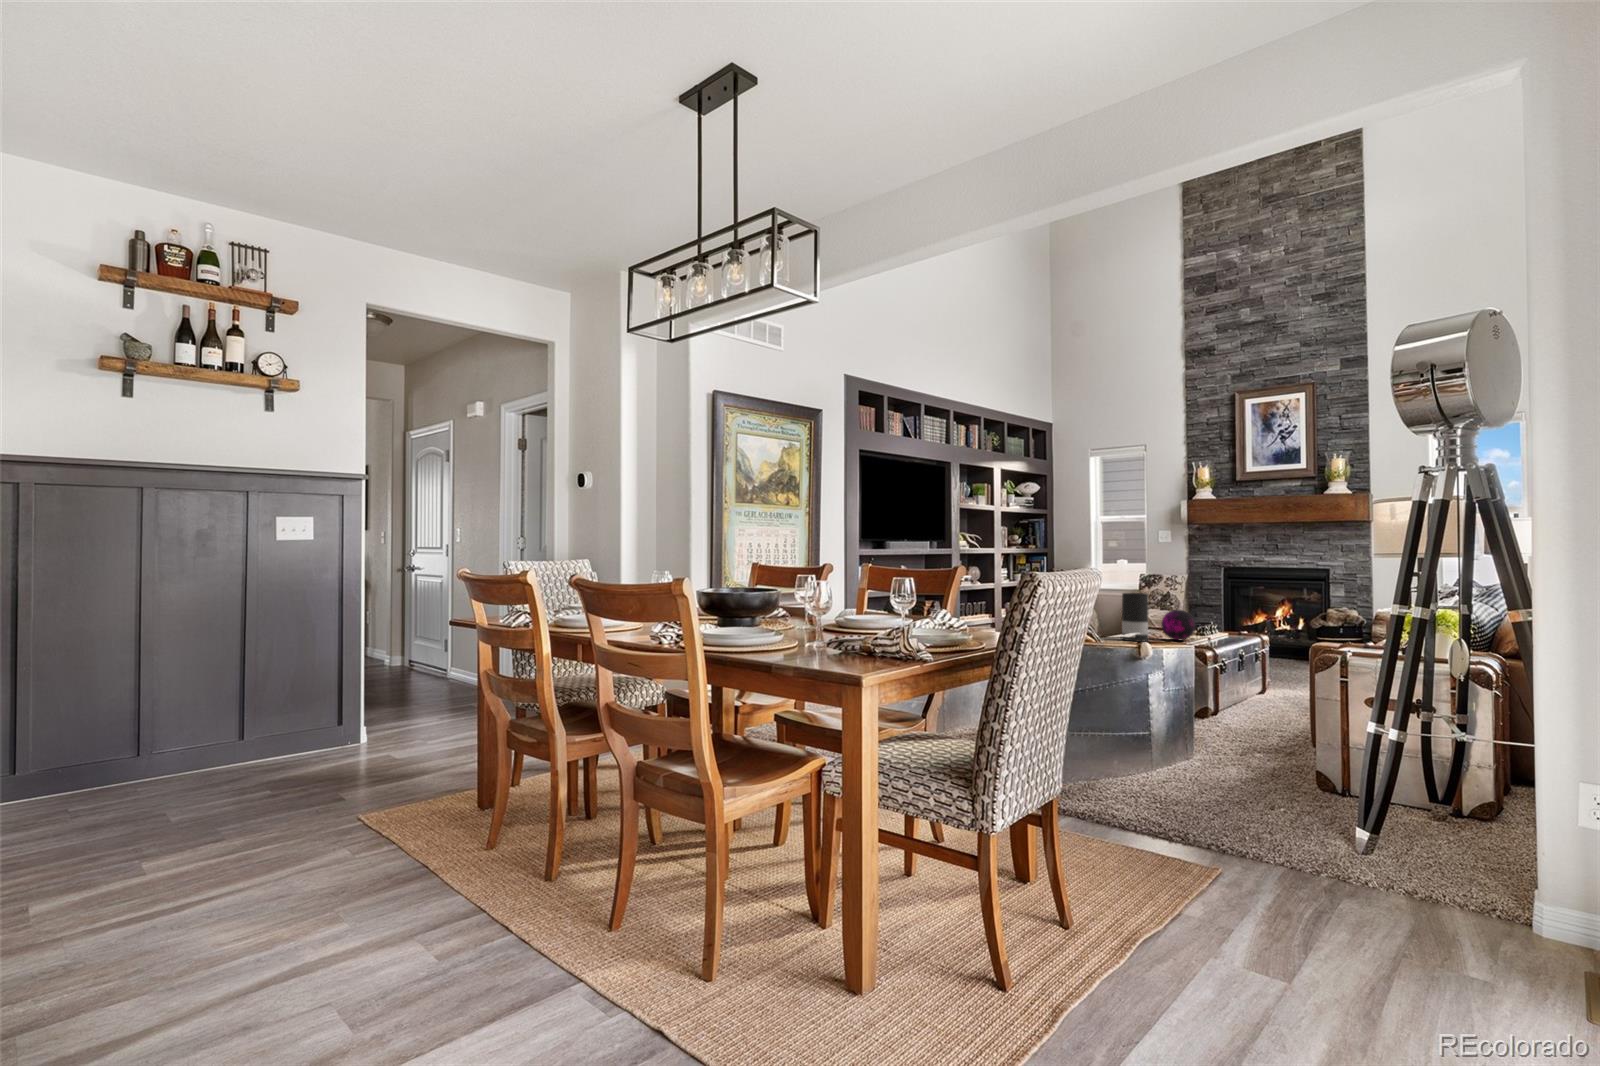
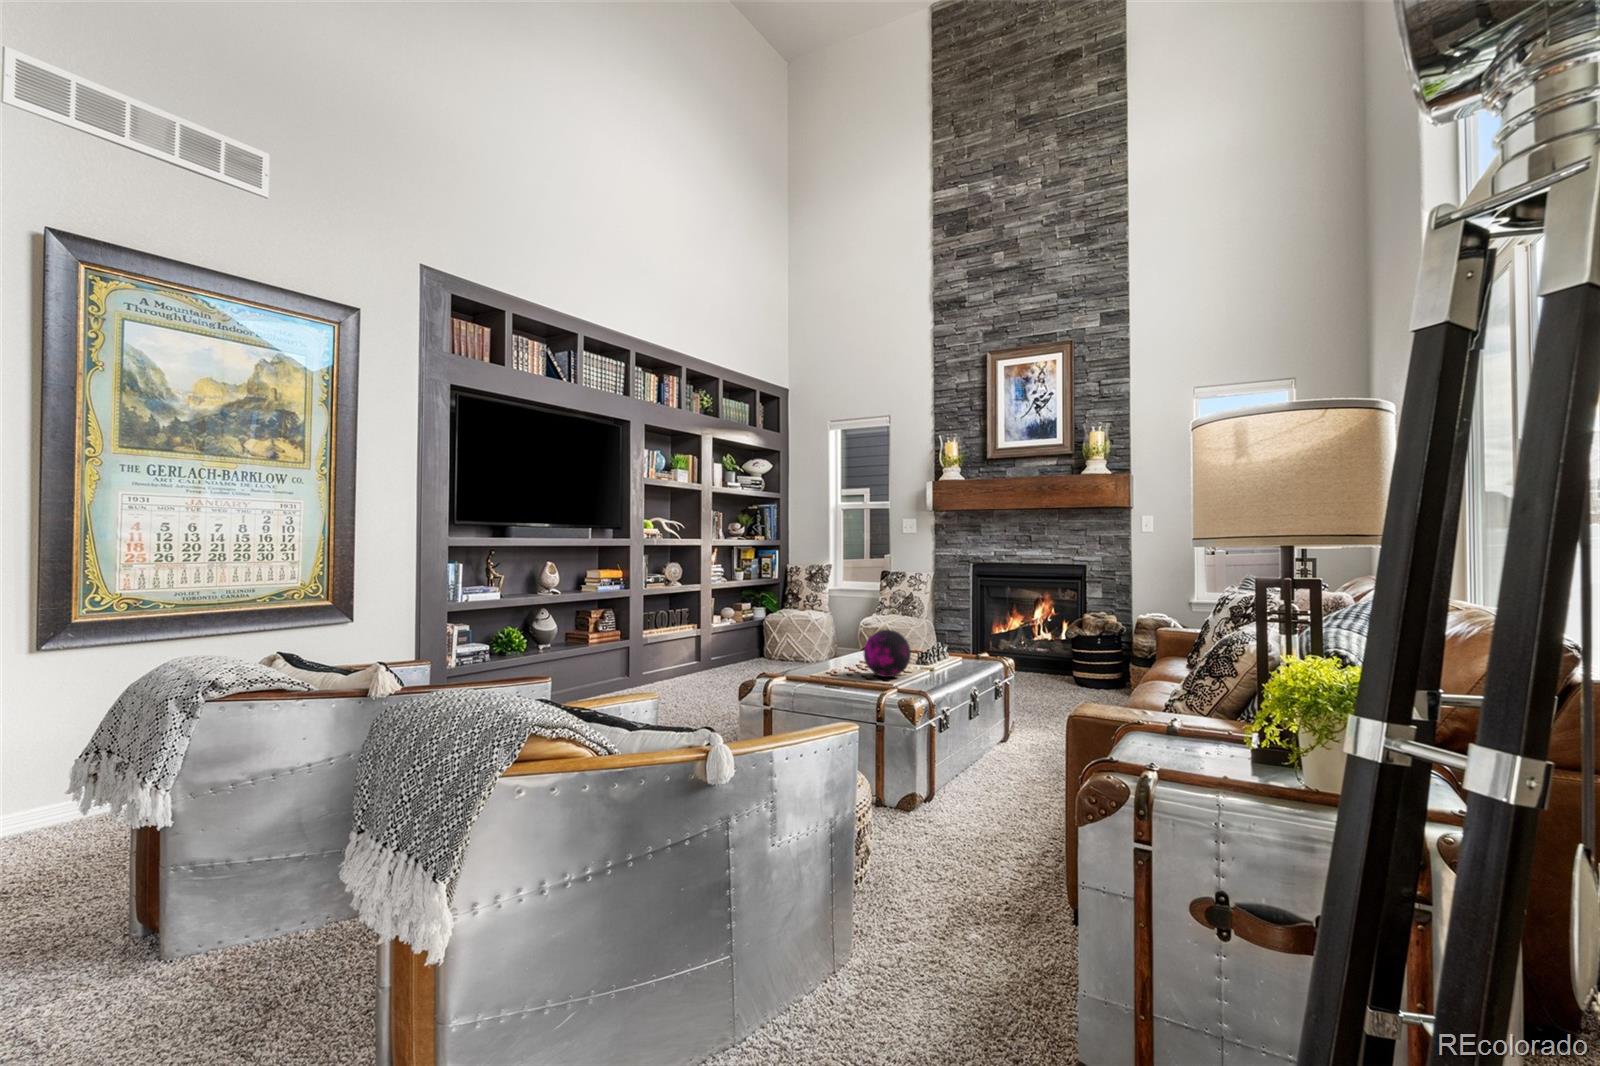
vase: present [1122,593,1148,642] -> none [802,605,841,684]

